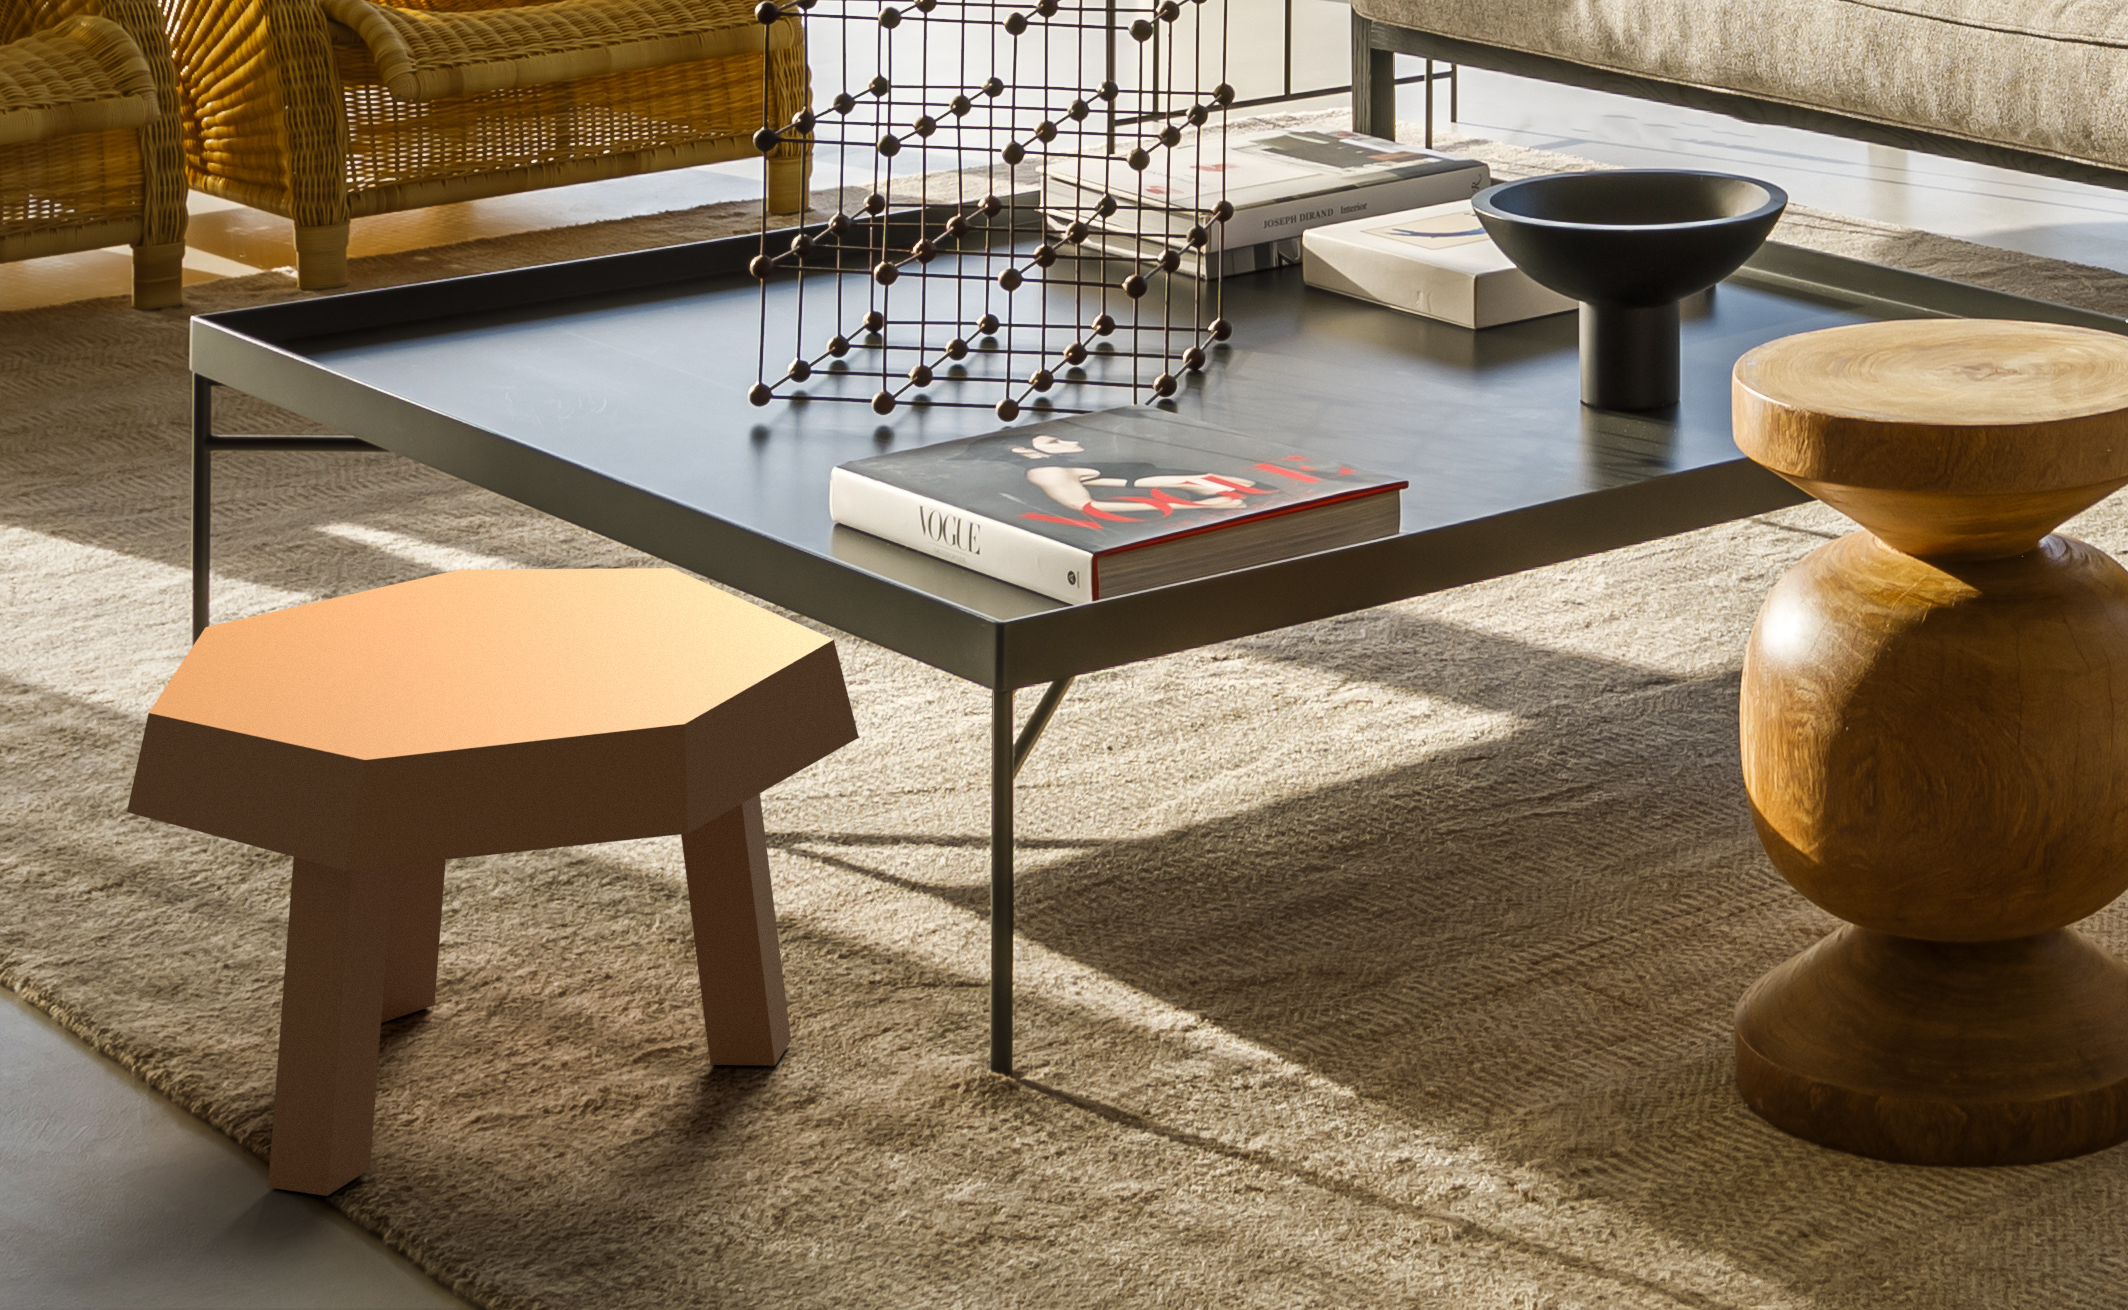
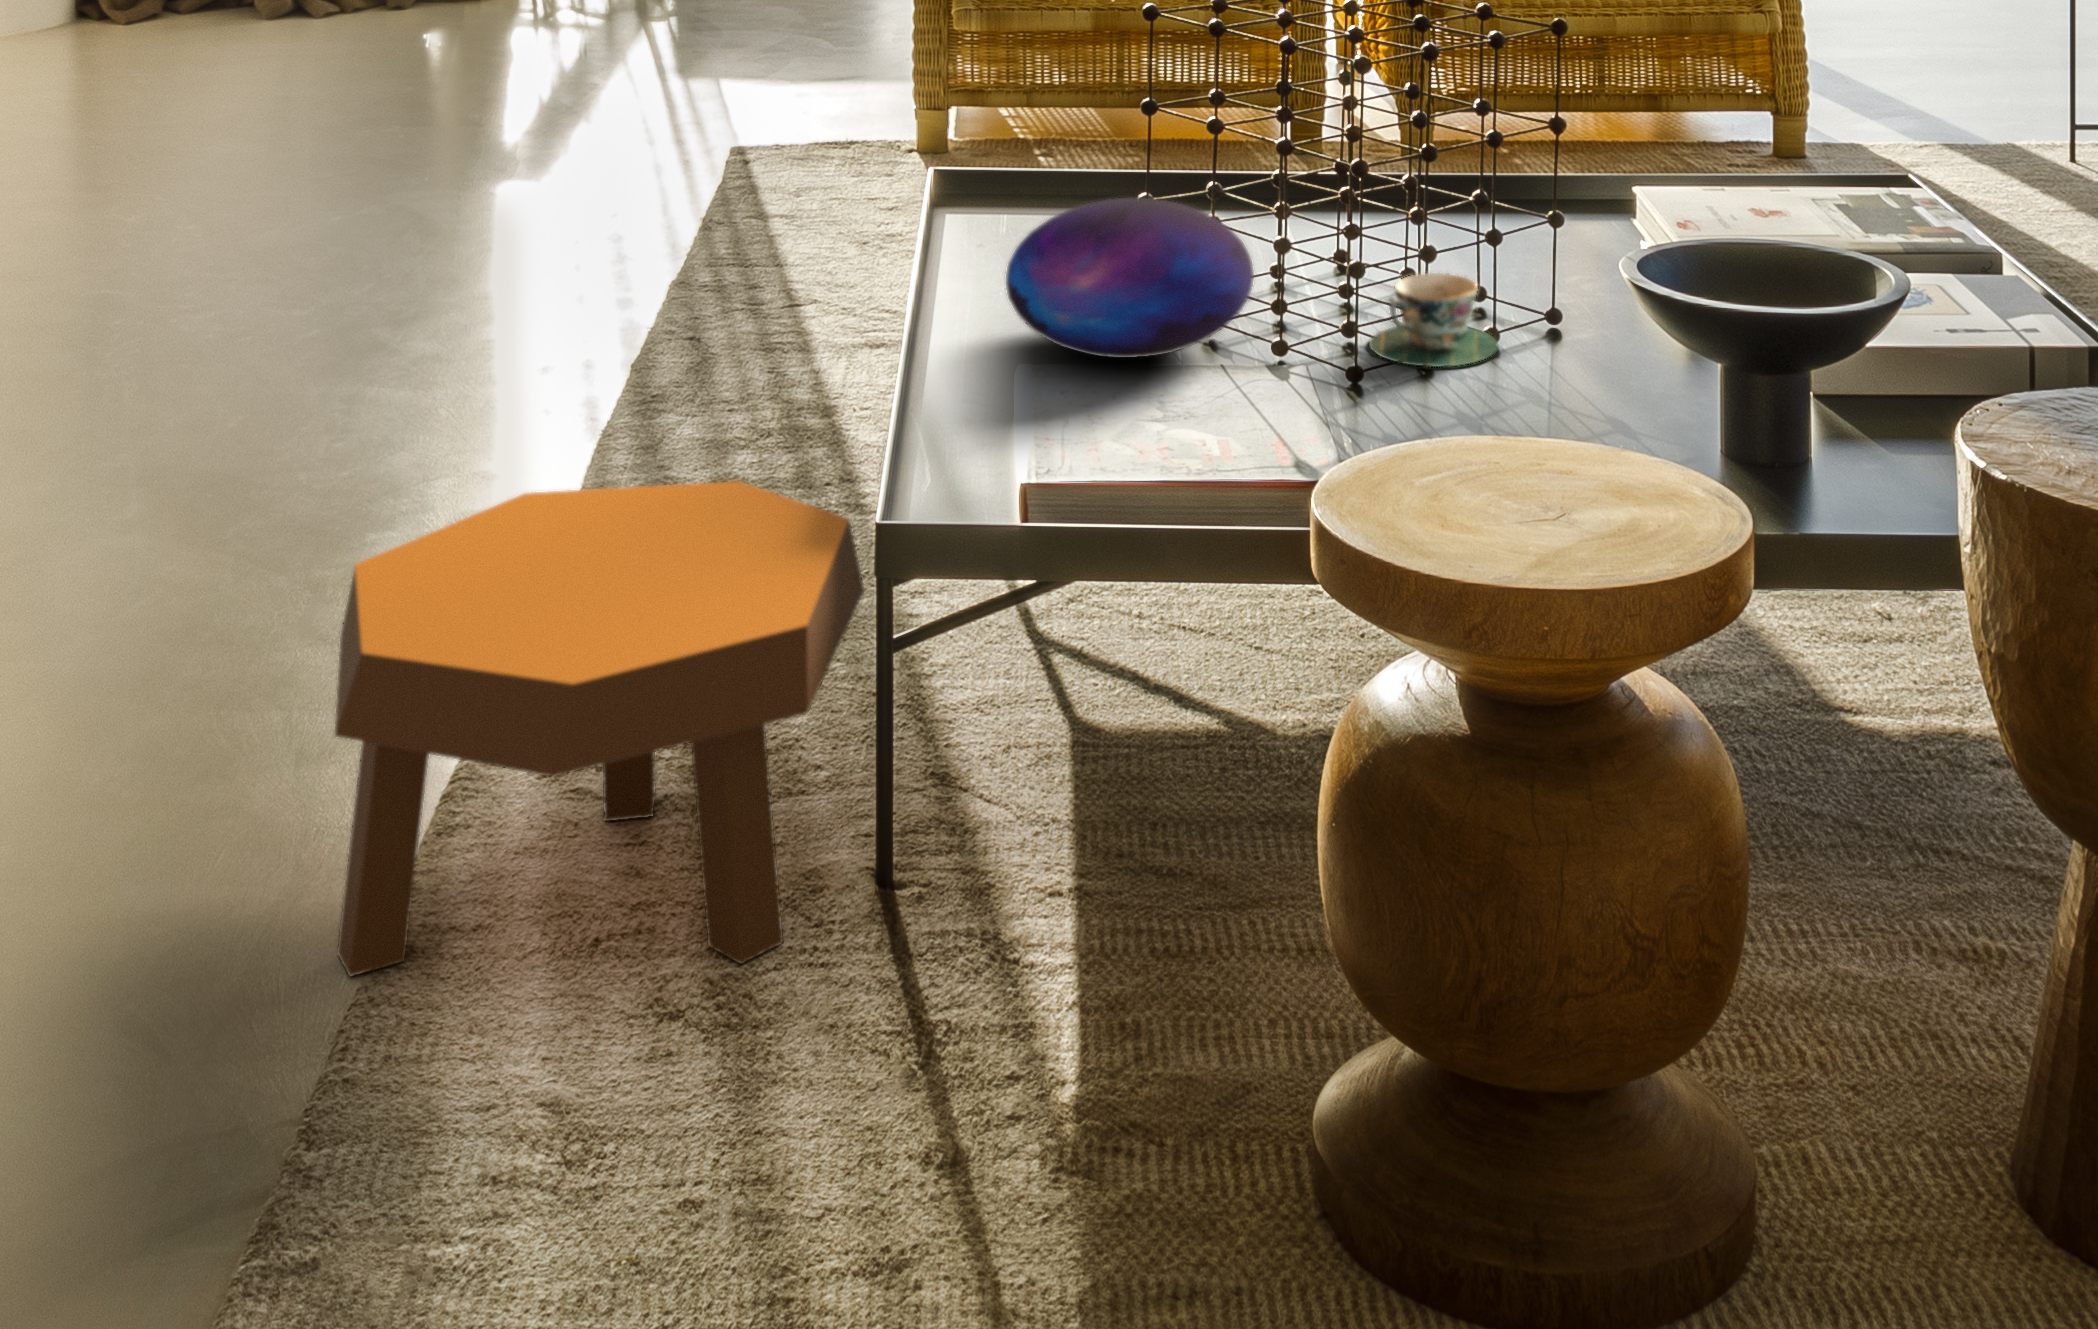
decorative orb: none [566,189,891,383] -> present [1006,198,1254,358]
teacup: none [975,240,1134,344] -> present [1369,273,1498,367]

